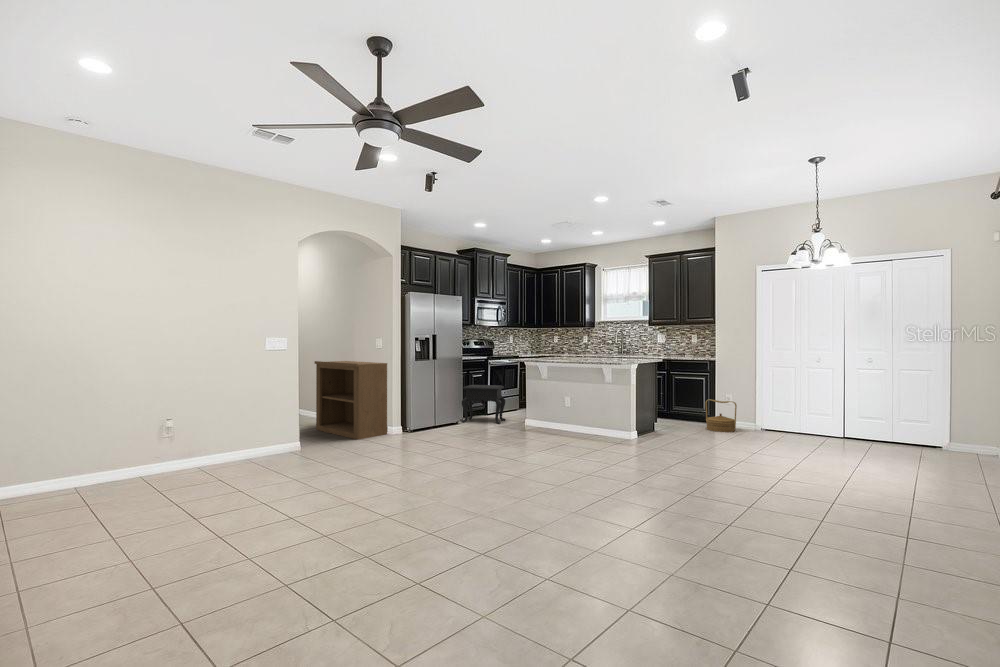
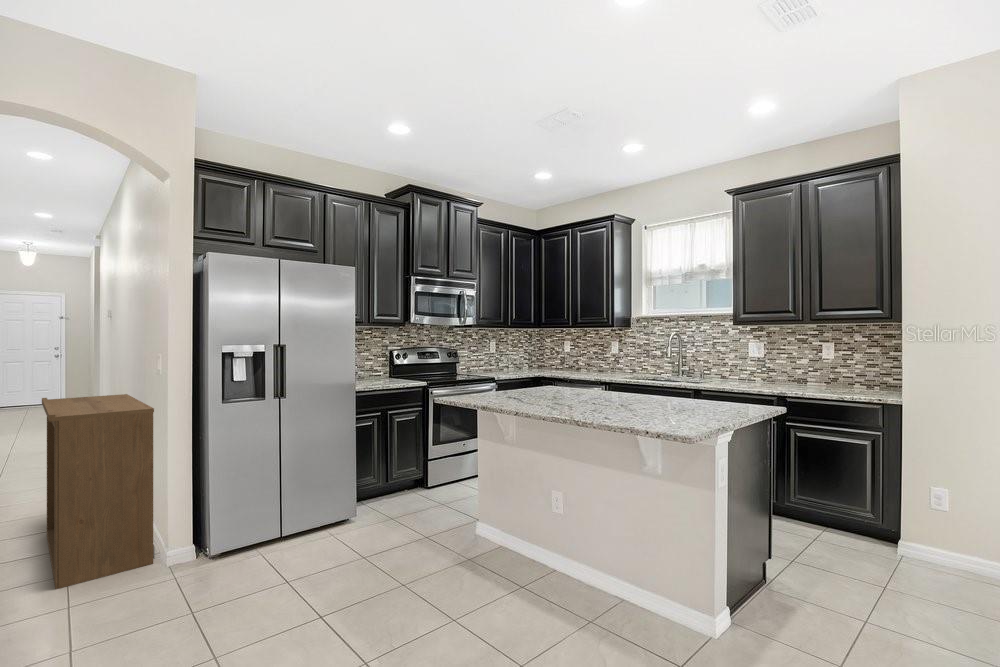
side table: present [462,385,505,424] -> none [356,438,445,525]
woven basket: present [706,399,737,432] -> none [881,498,974,591]

